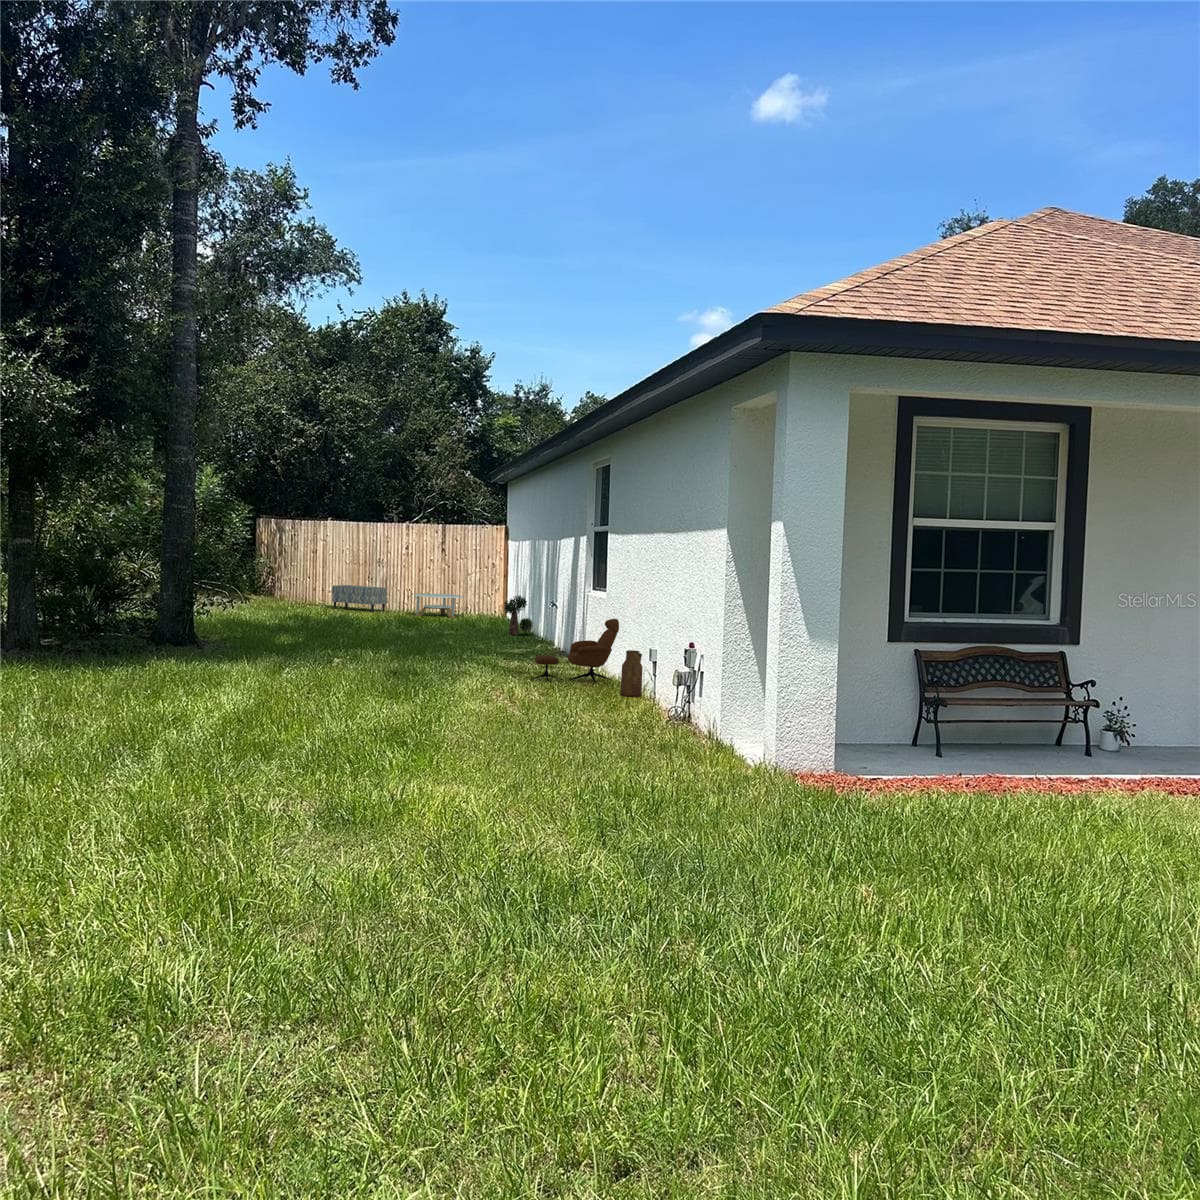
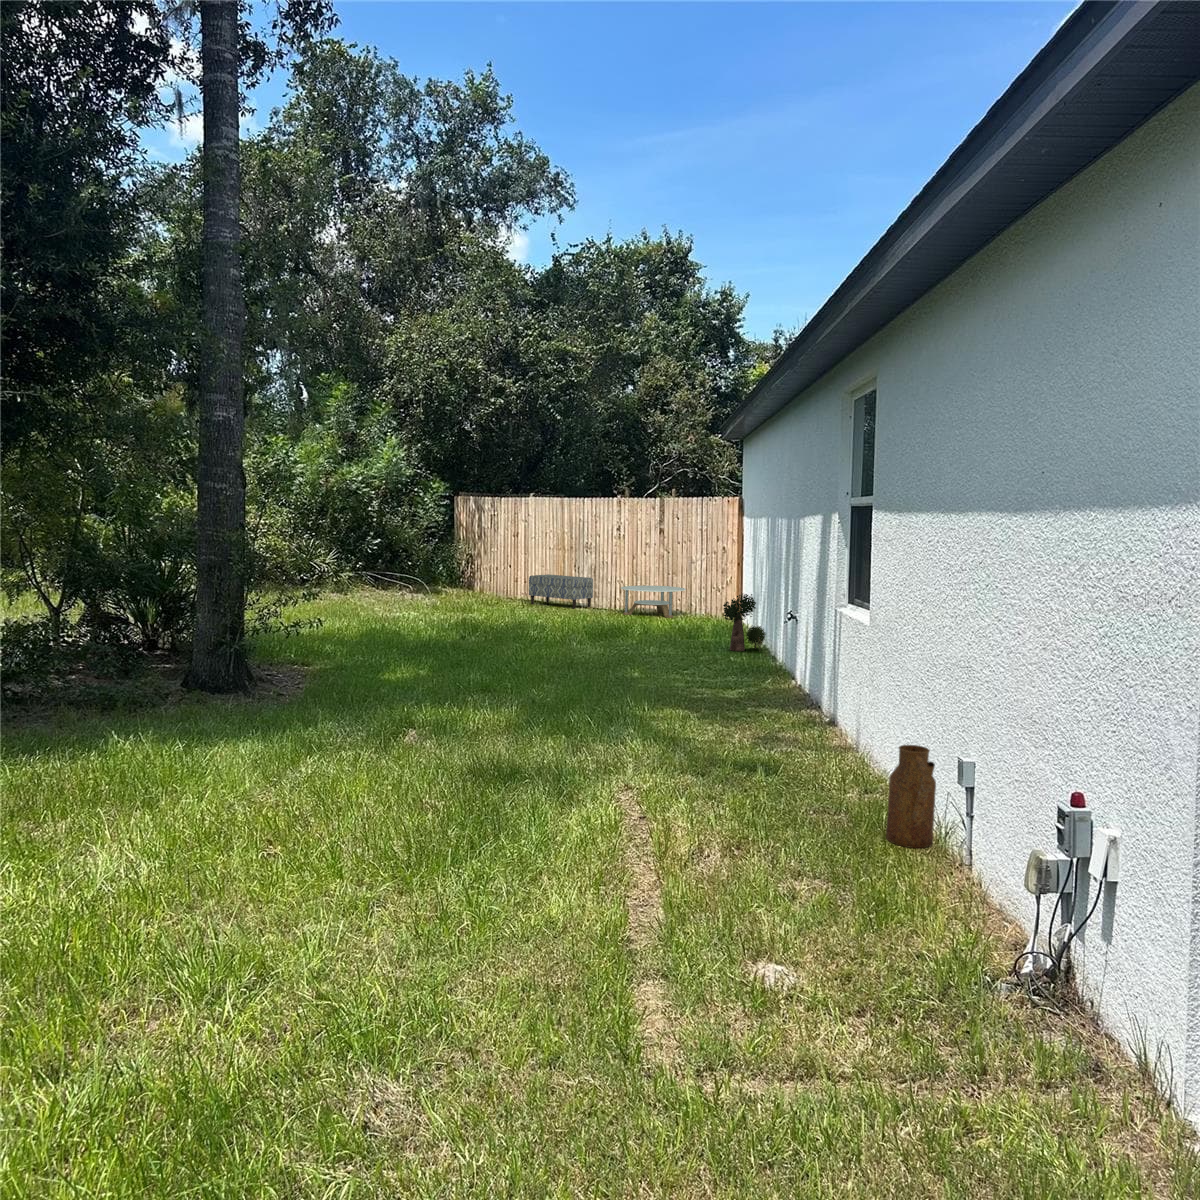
lounge chair: present [530,619,619,683] -> none [714,662,887,790]

